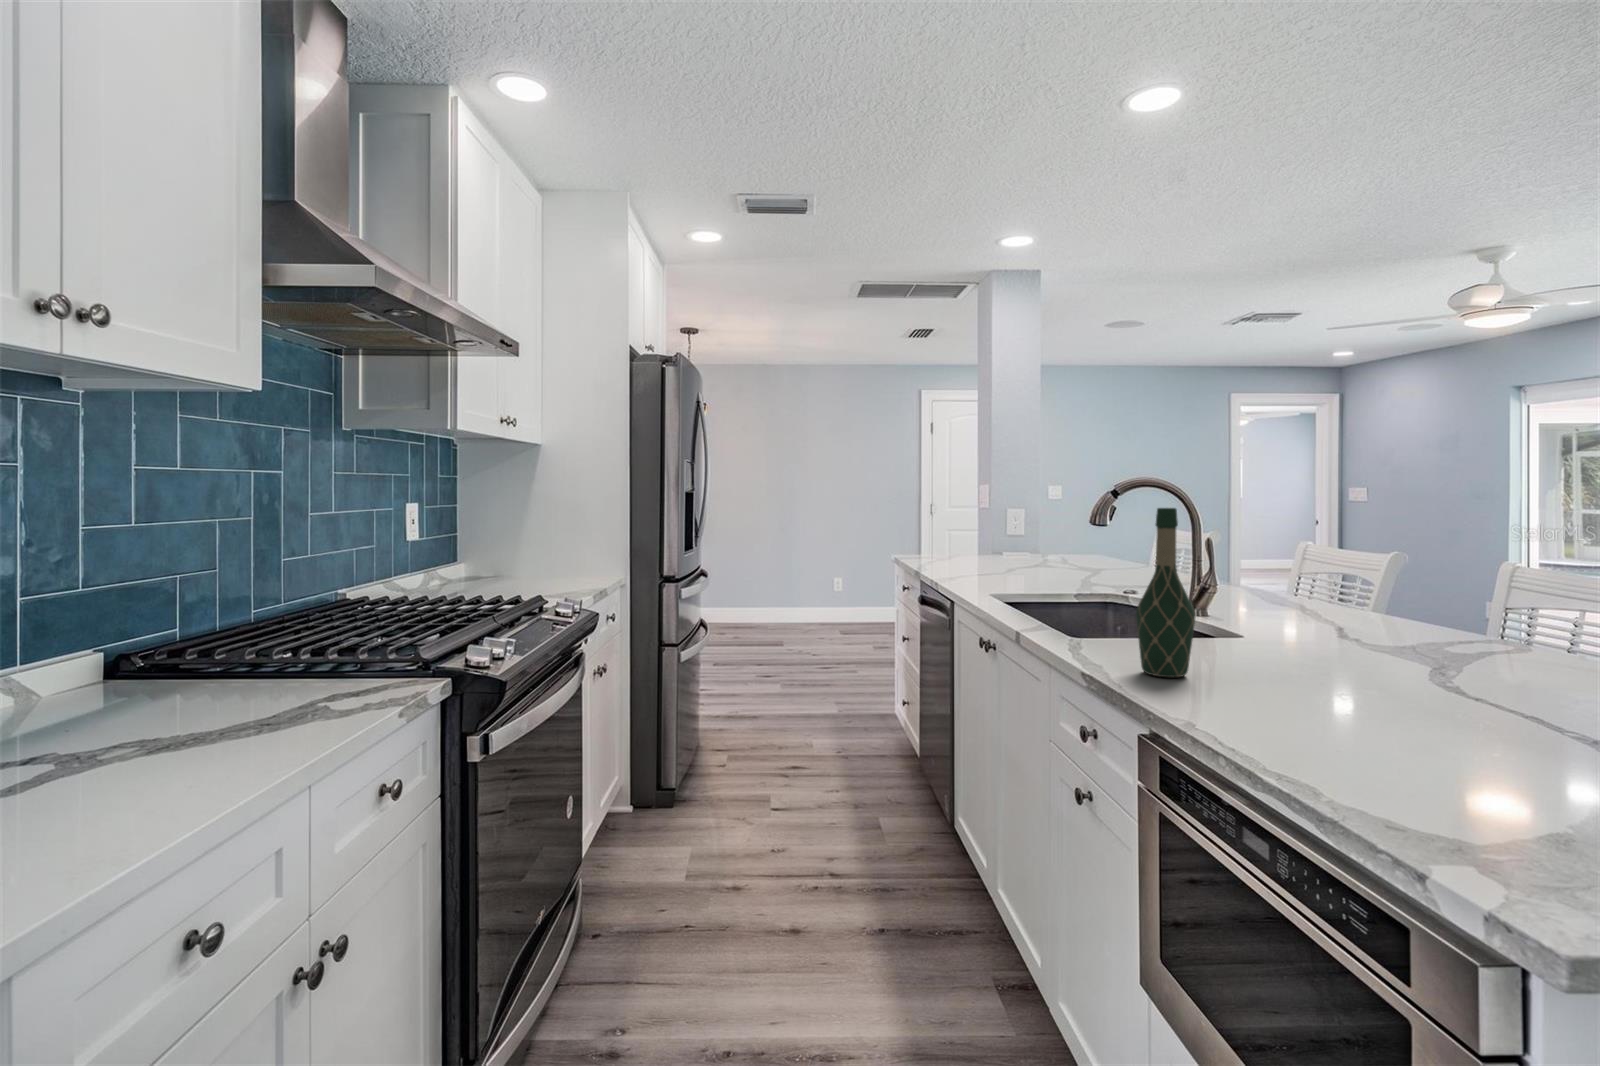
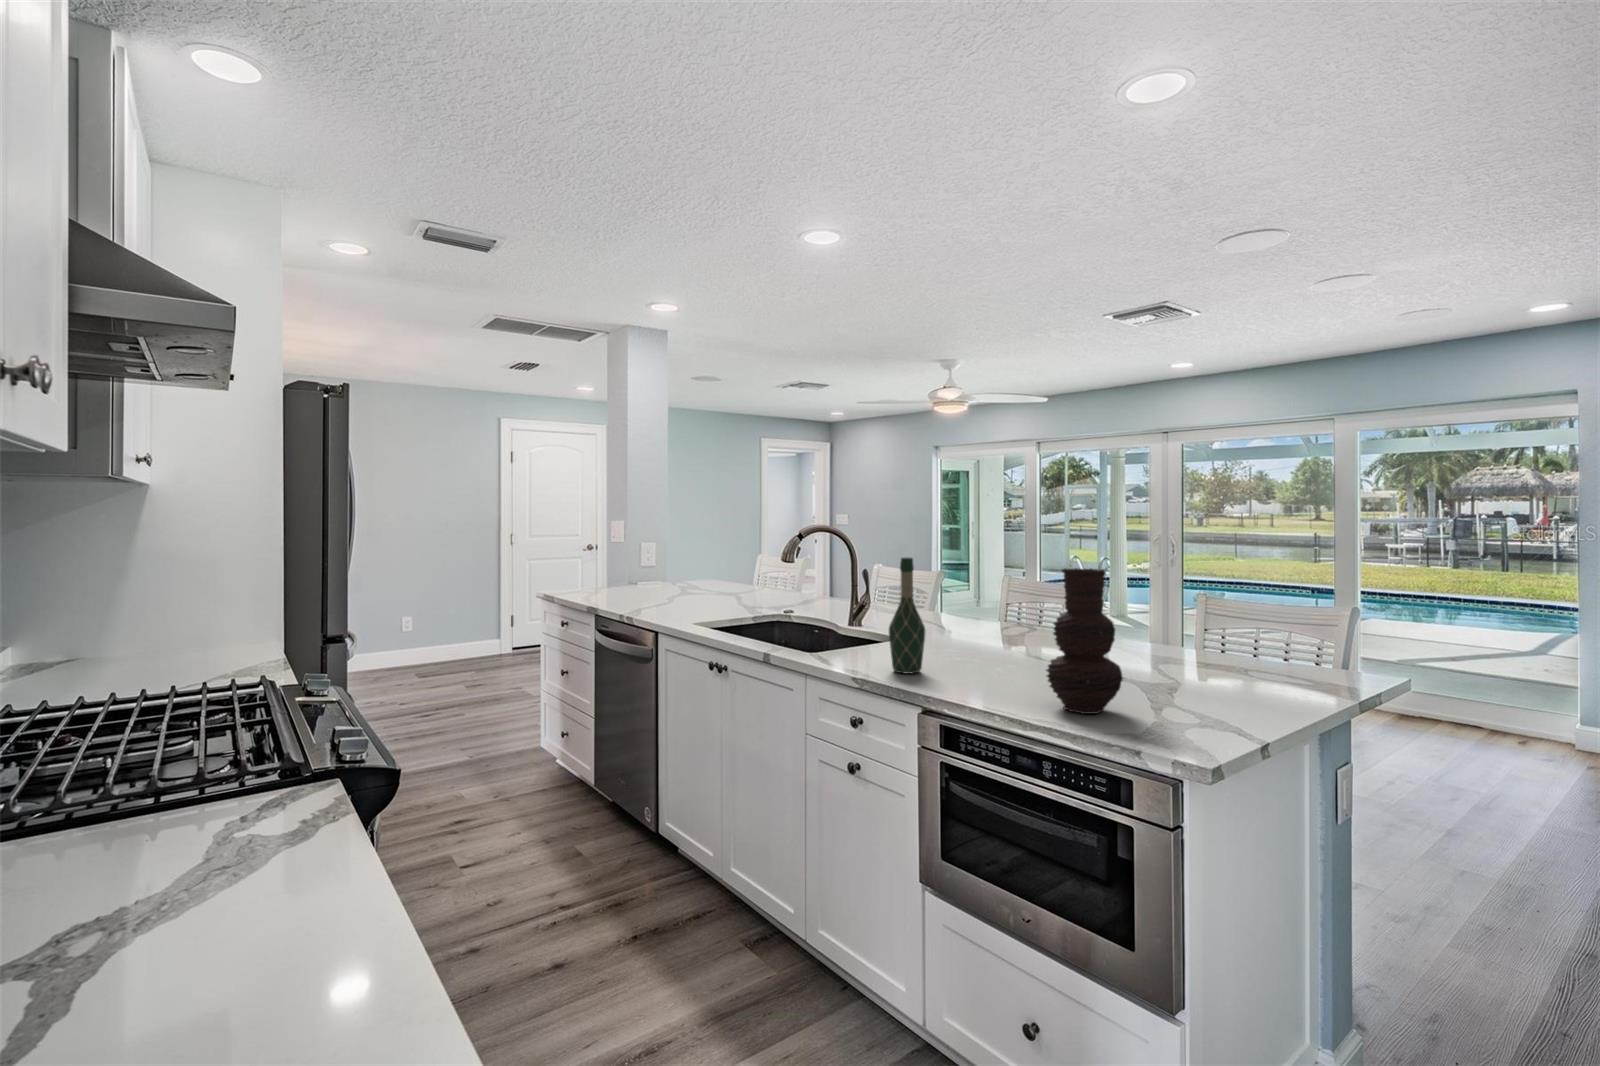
vase: none [1324,515,1497,788] -> present [1046,568,1123,714]

